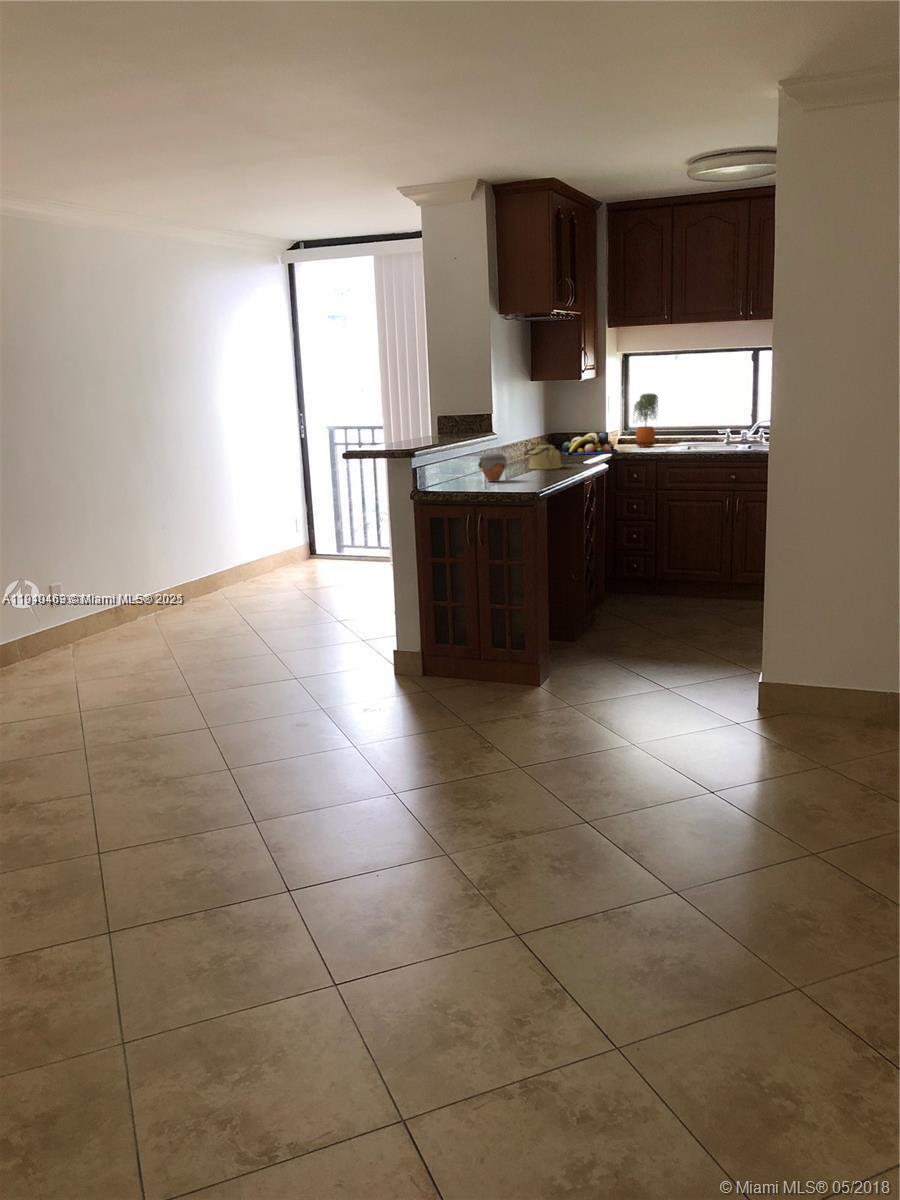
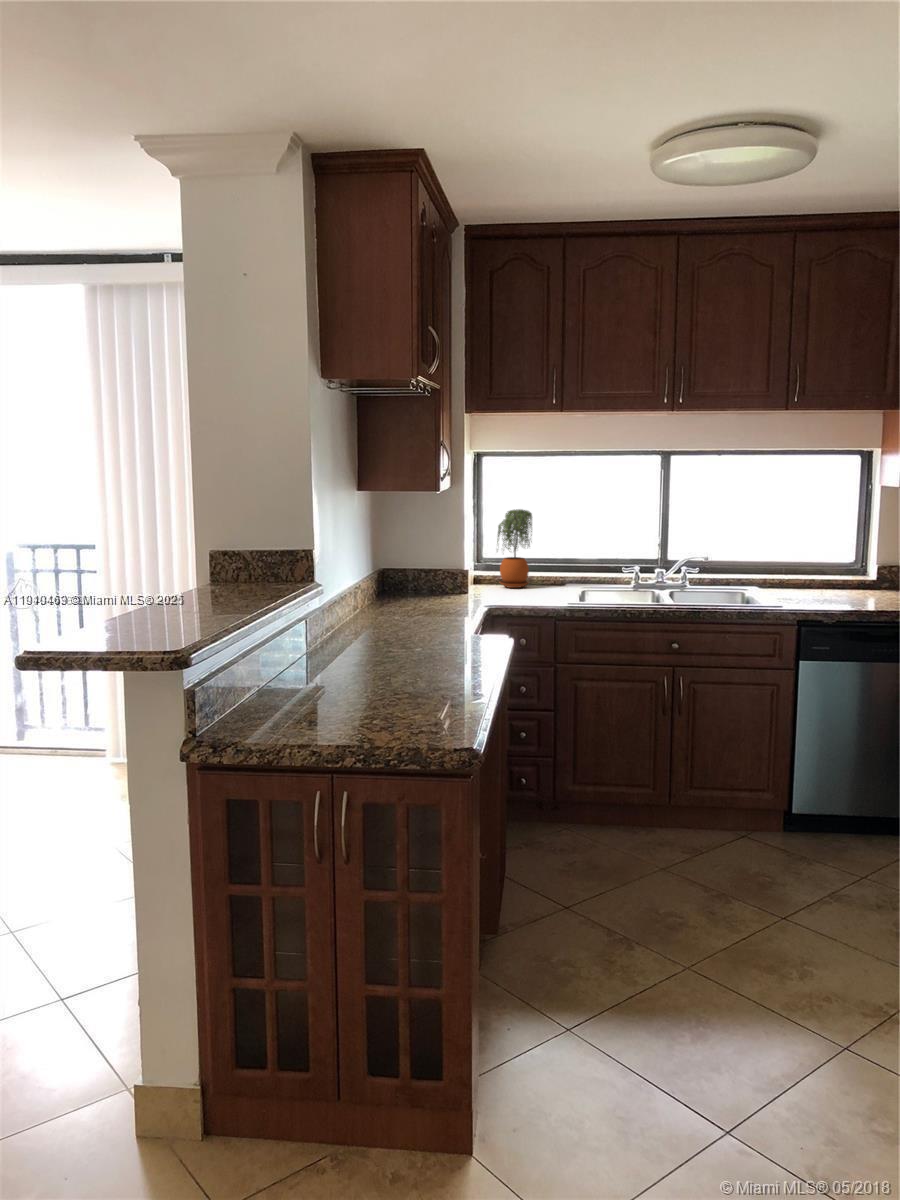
fruit bowl: present [562,432,618,455] -> none [400,568,487,606]
kettle: present [525,442,562,469] -> none [375,604,443,656]
jar: present [478,453,507,481] -> none [317,647,376,708]

